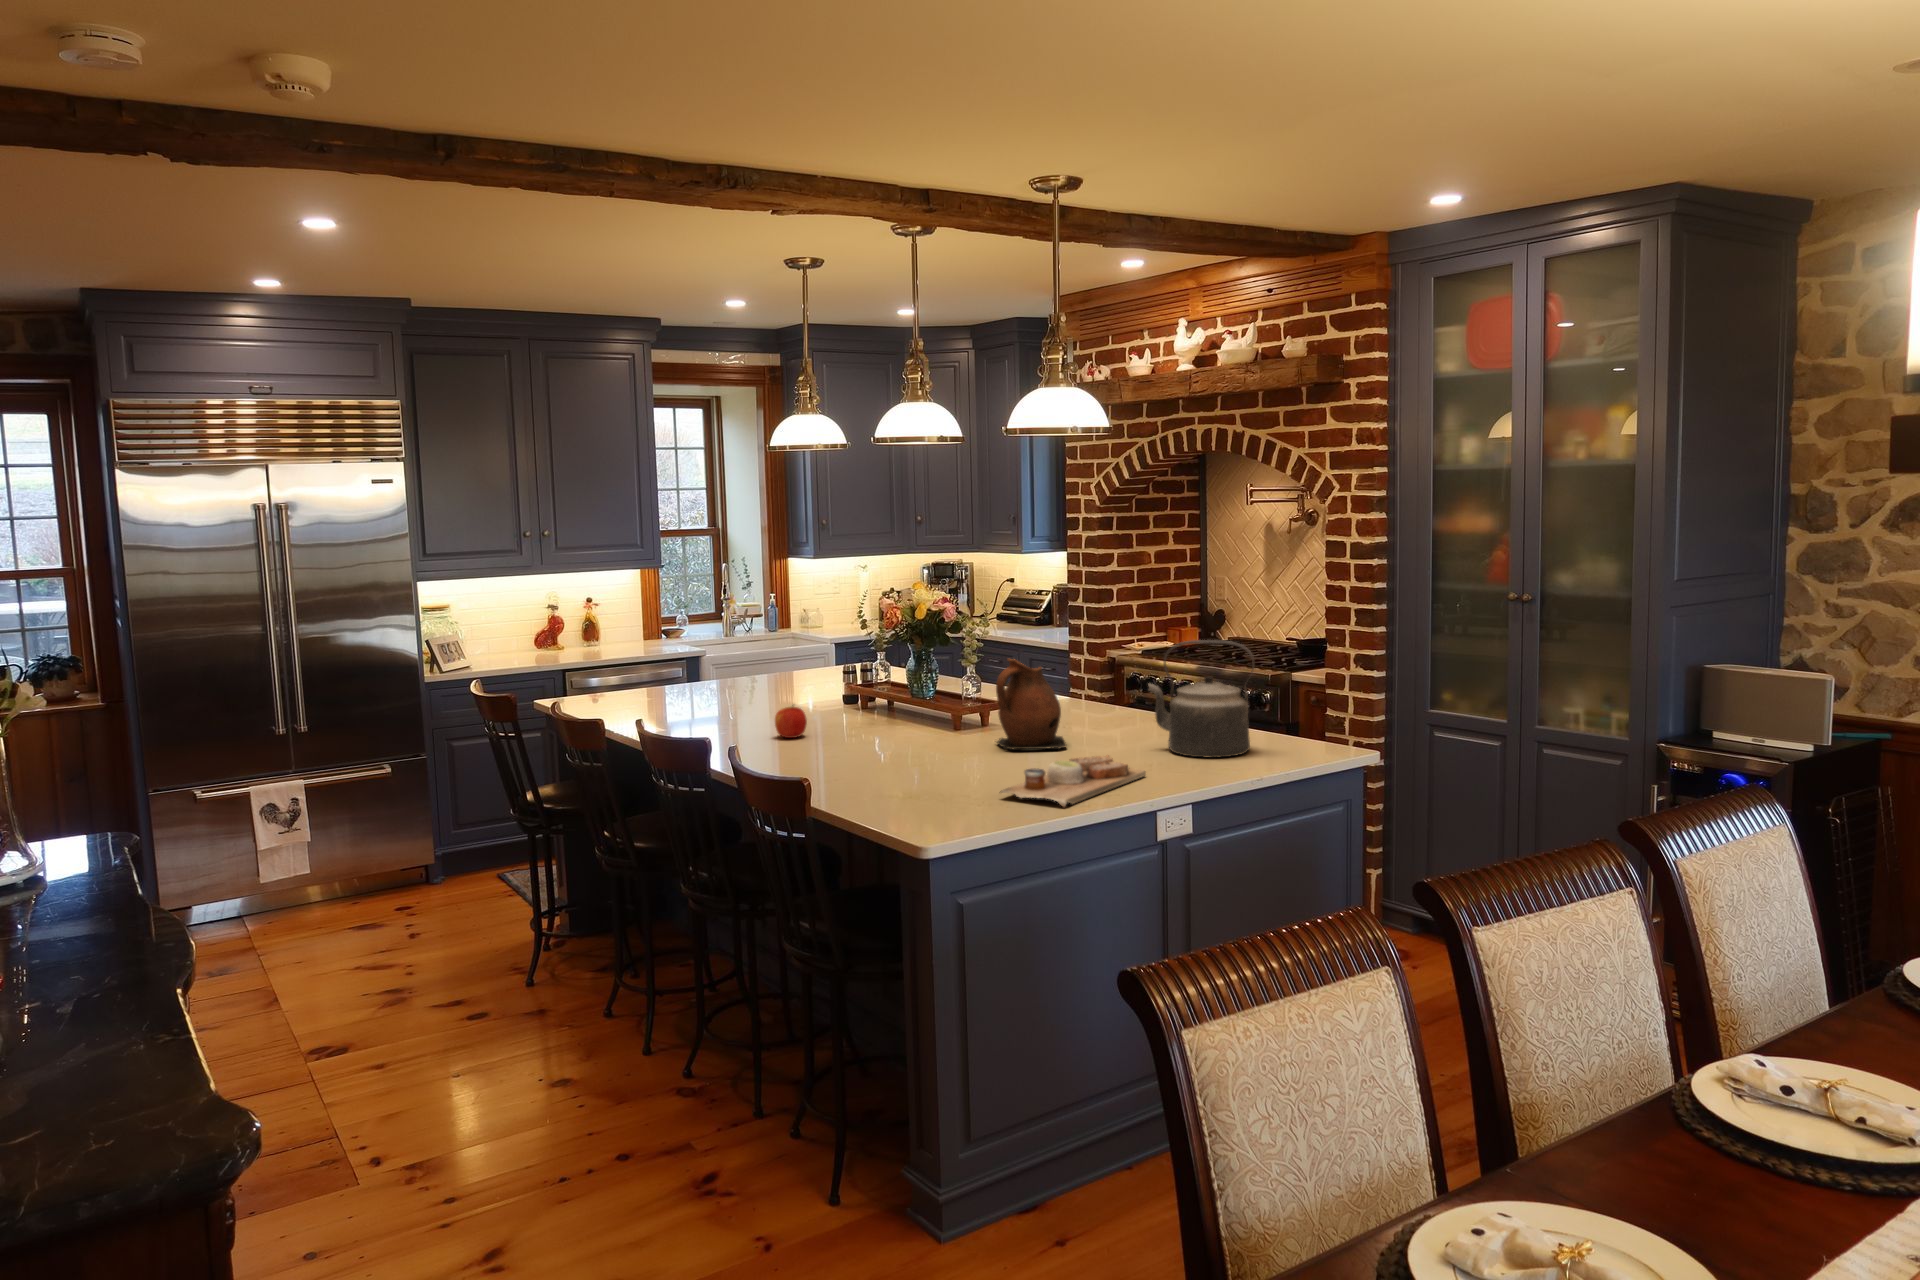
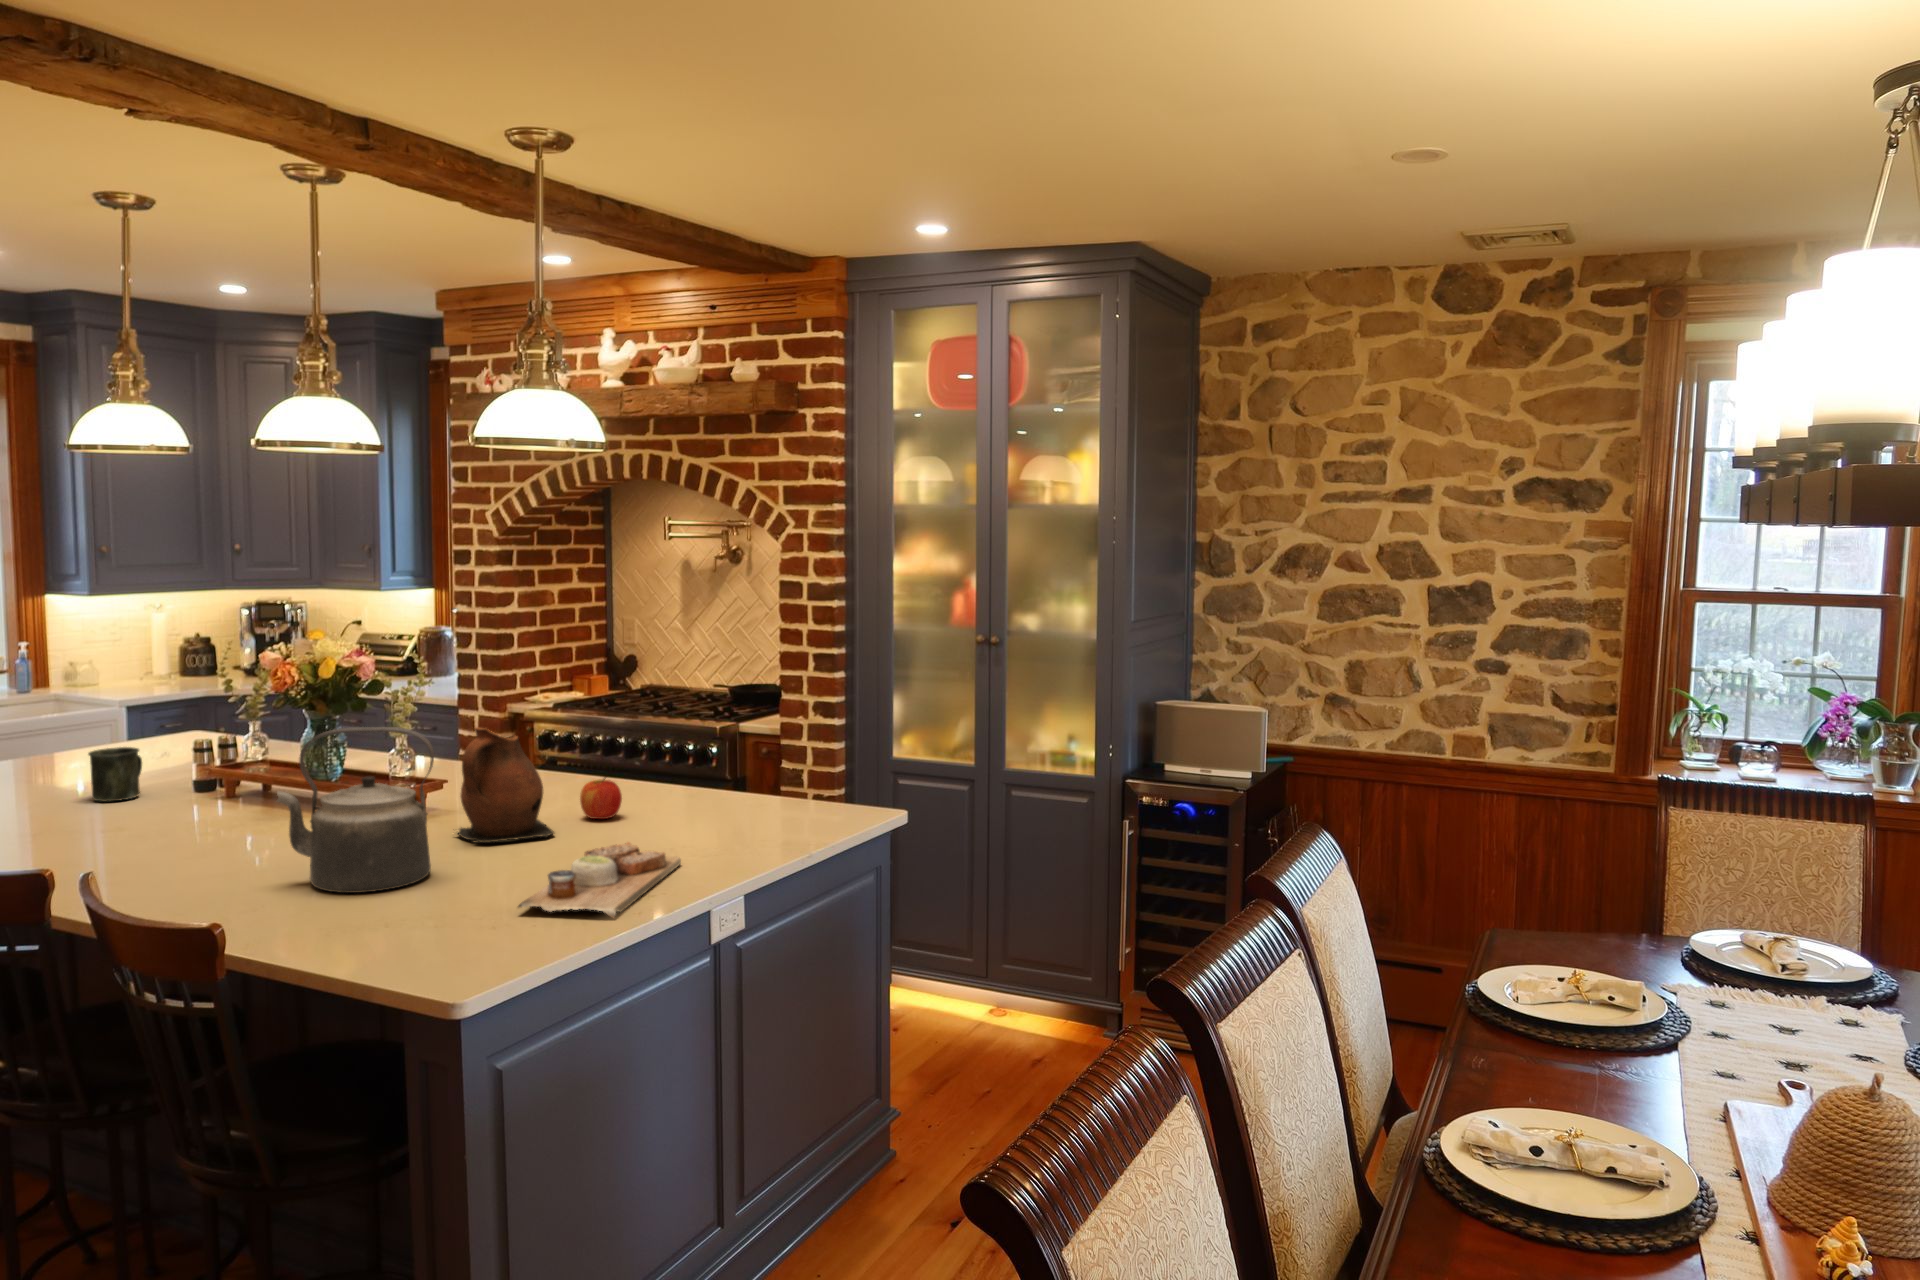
kettle: present [1148,640,1254,758] -> present [277,727,434,893]
mug: none [779,667,814,706] -> present [89,747,142,802]
apple: present [775,706,807,738] -> present [580,778,622,819]

